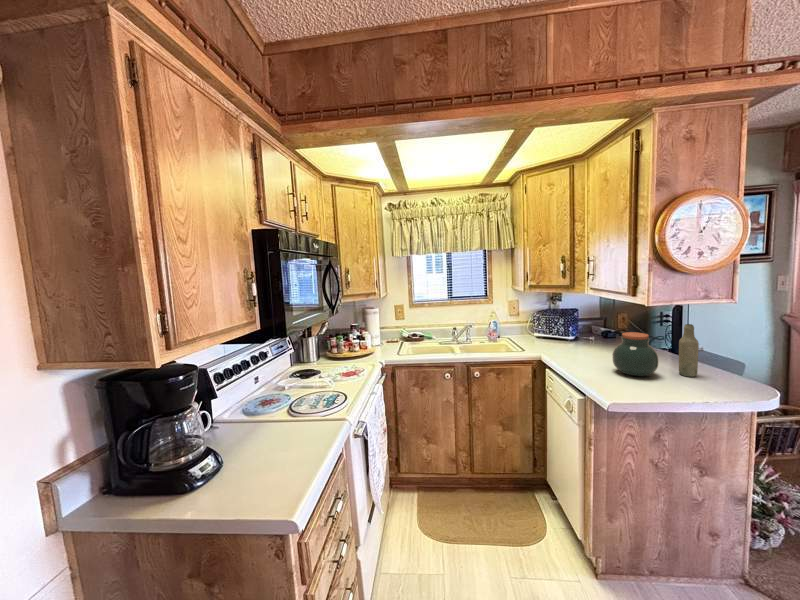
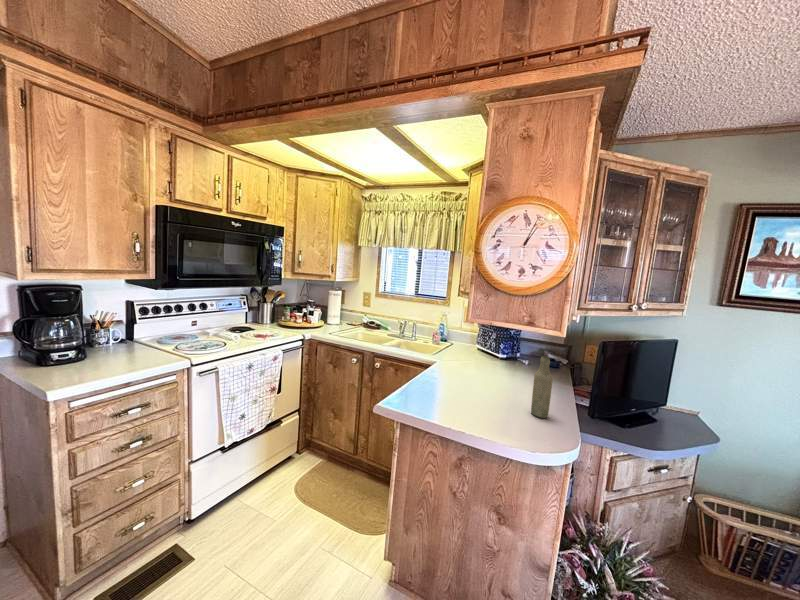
jar: present [612,332,659,376] -> none [467,352,510,402]

